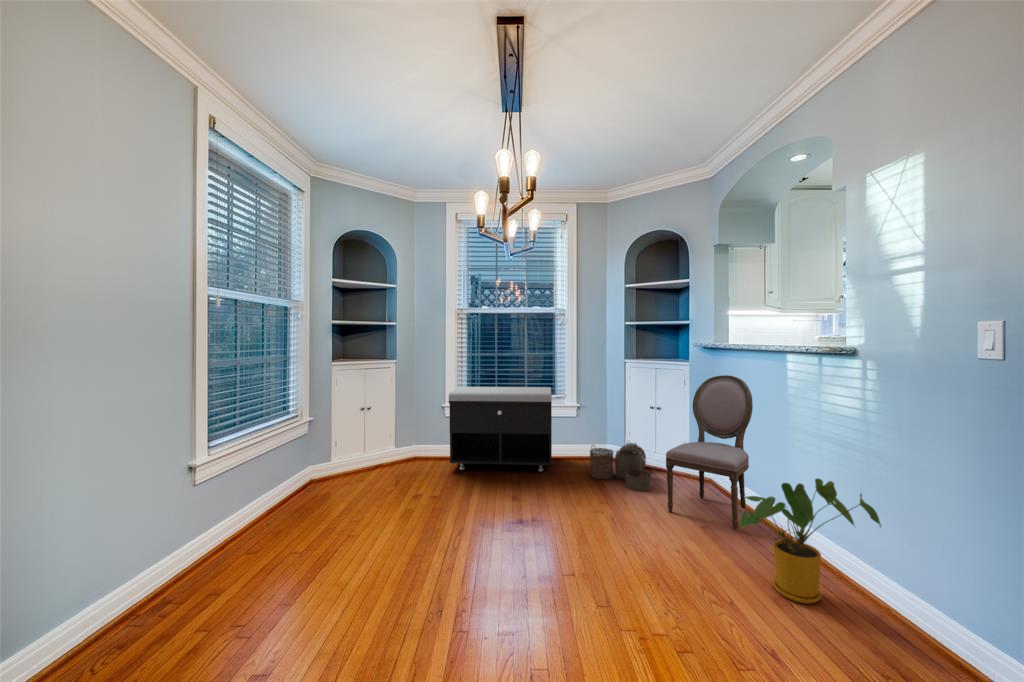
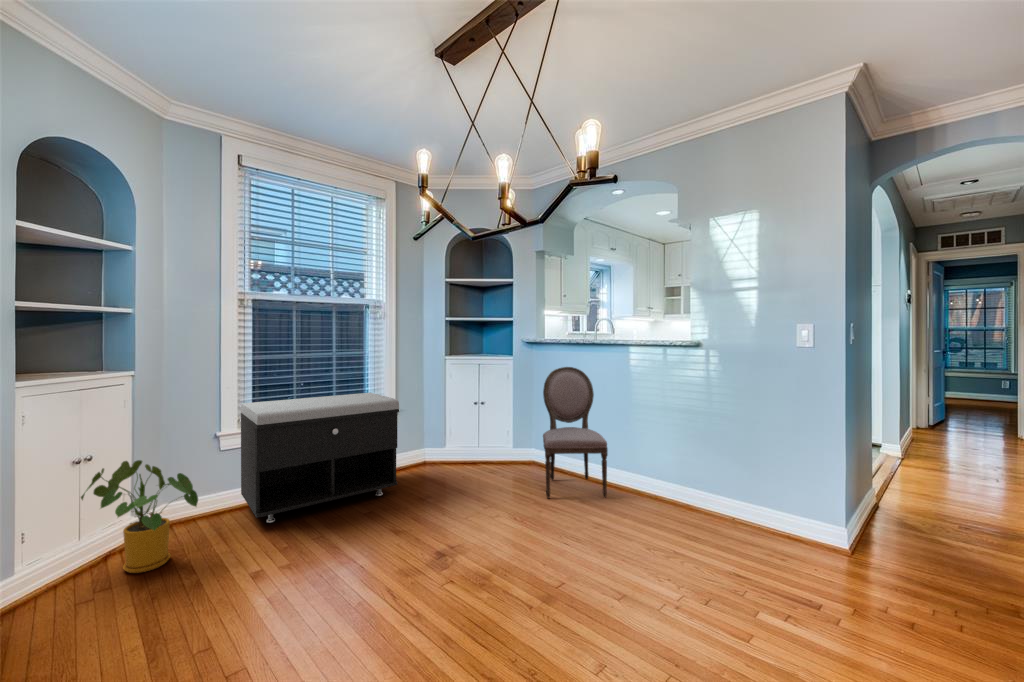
woven basket: present [590,443,651,491] -> none [437,441,507,488]
house plant: present [740,479,881,604] -> present [81,460,198,573]

